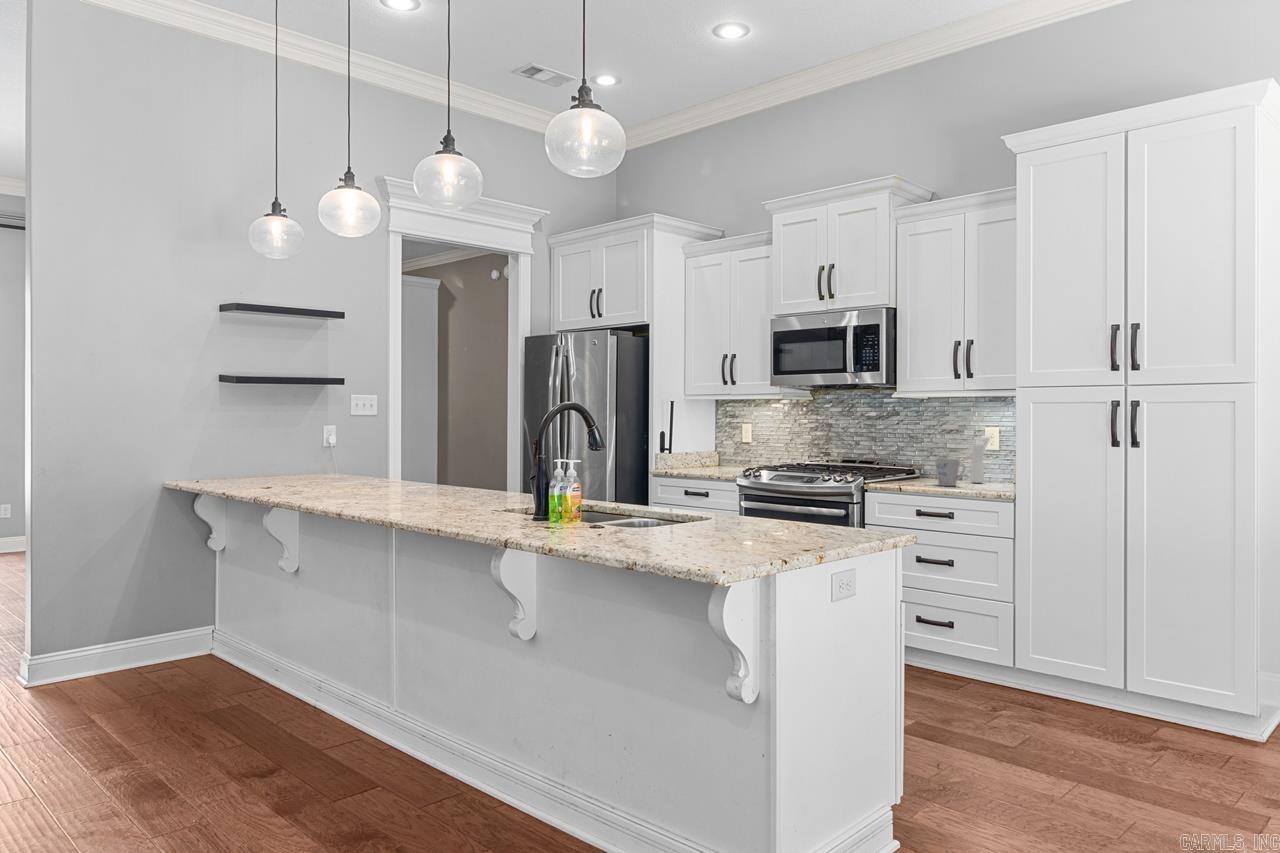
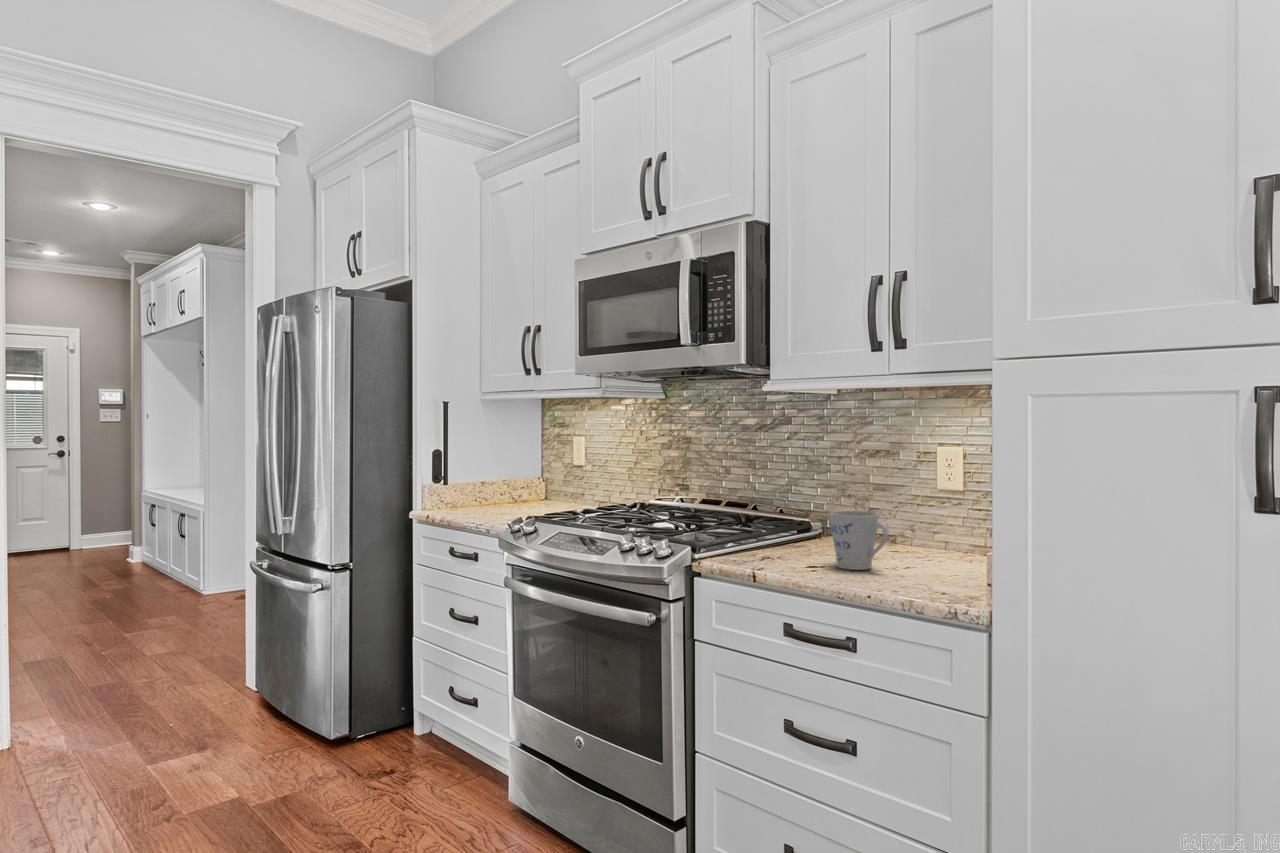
pepper mill: present [971,435,990,483] -> none [907,462,947,557]

